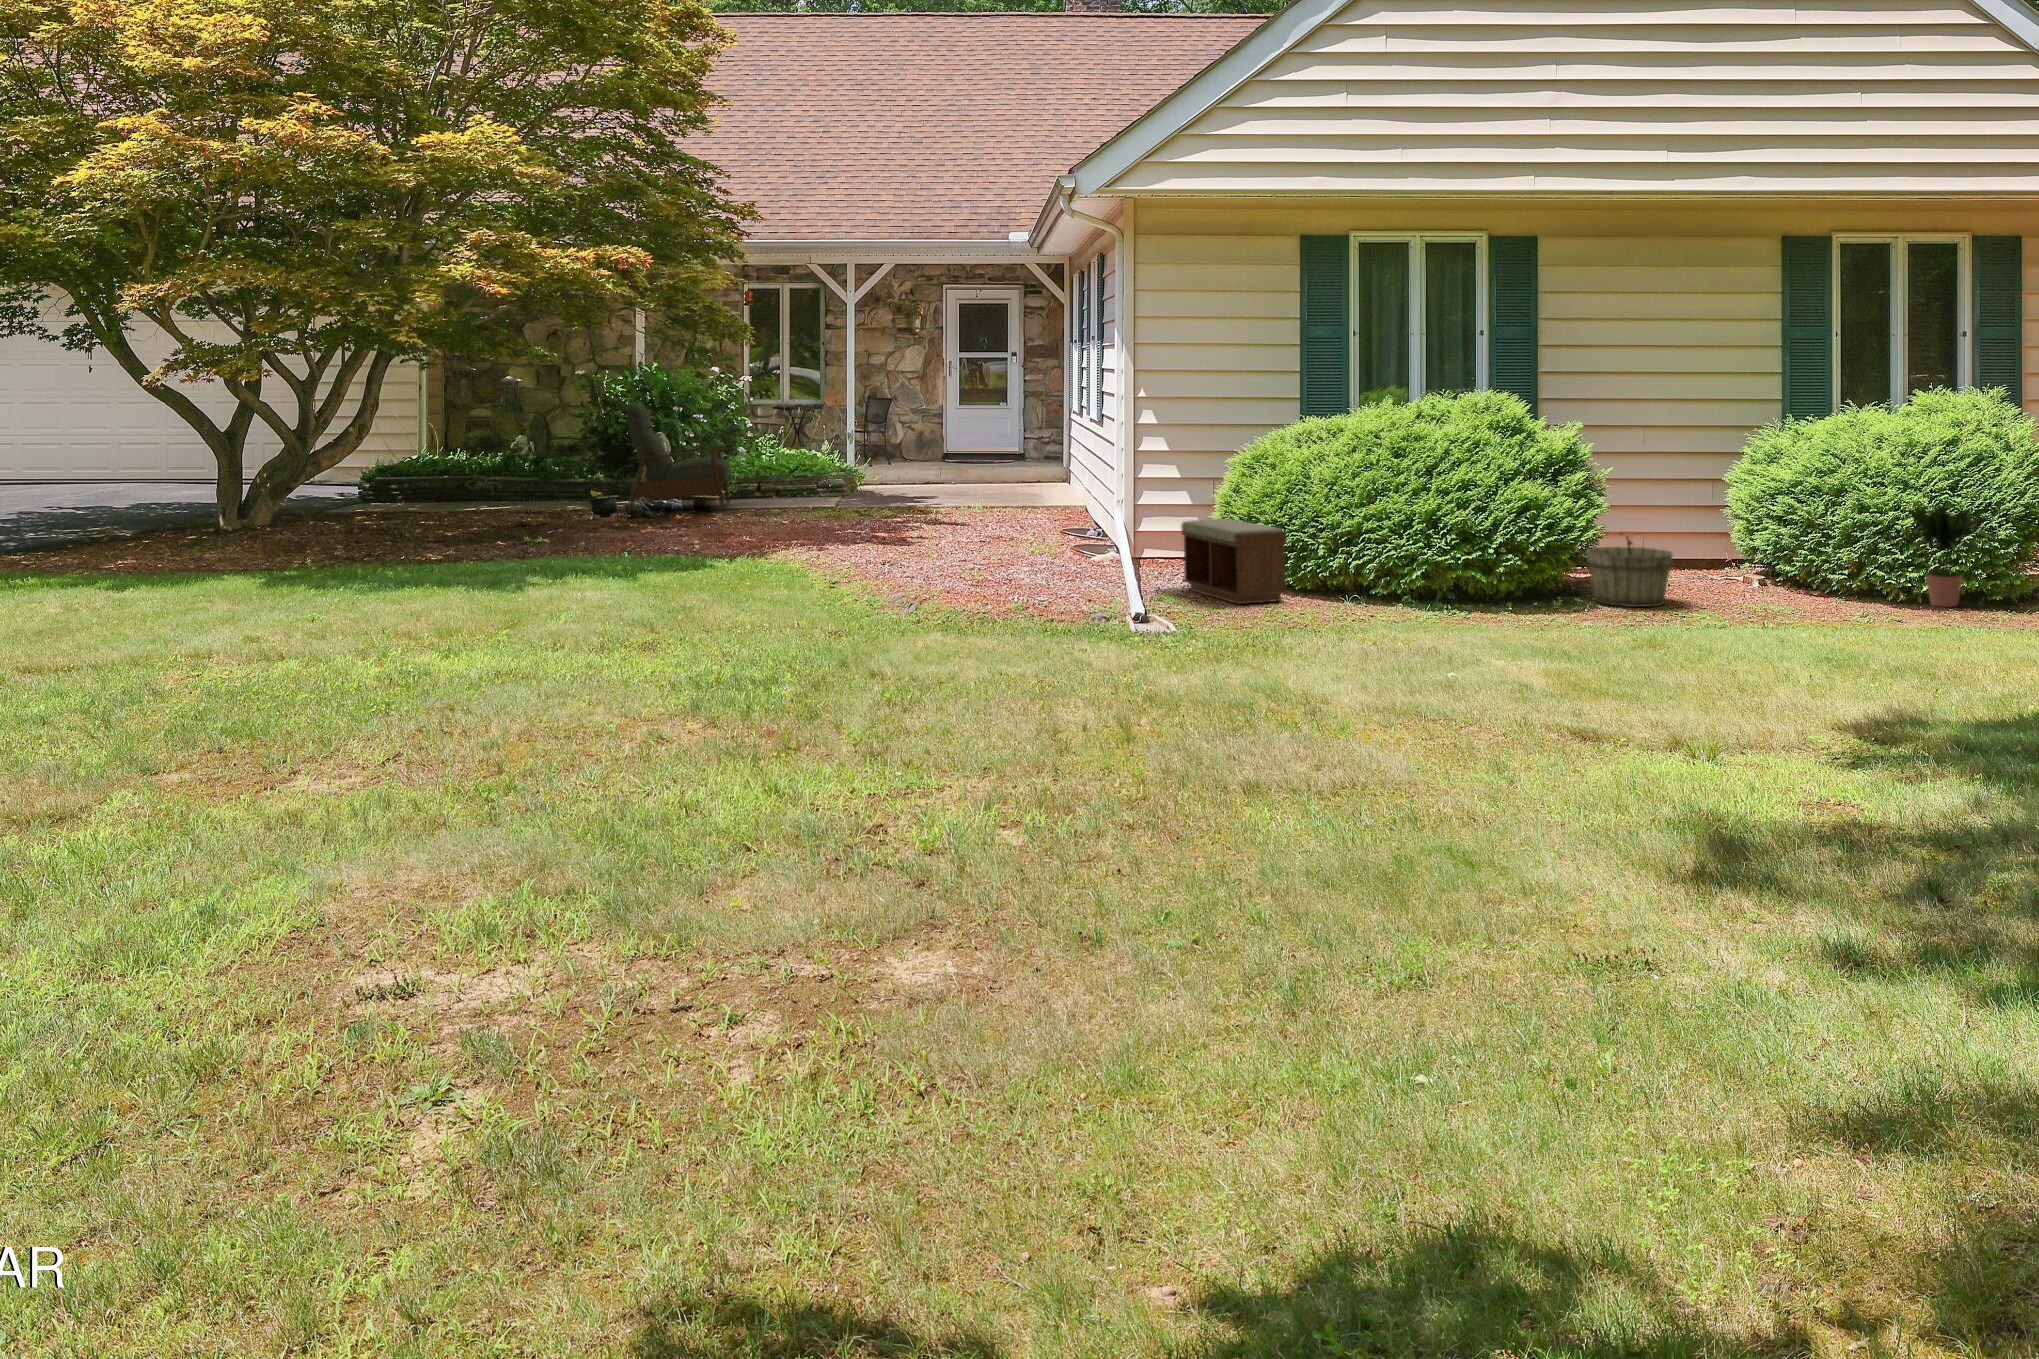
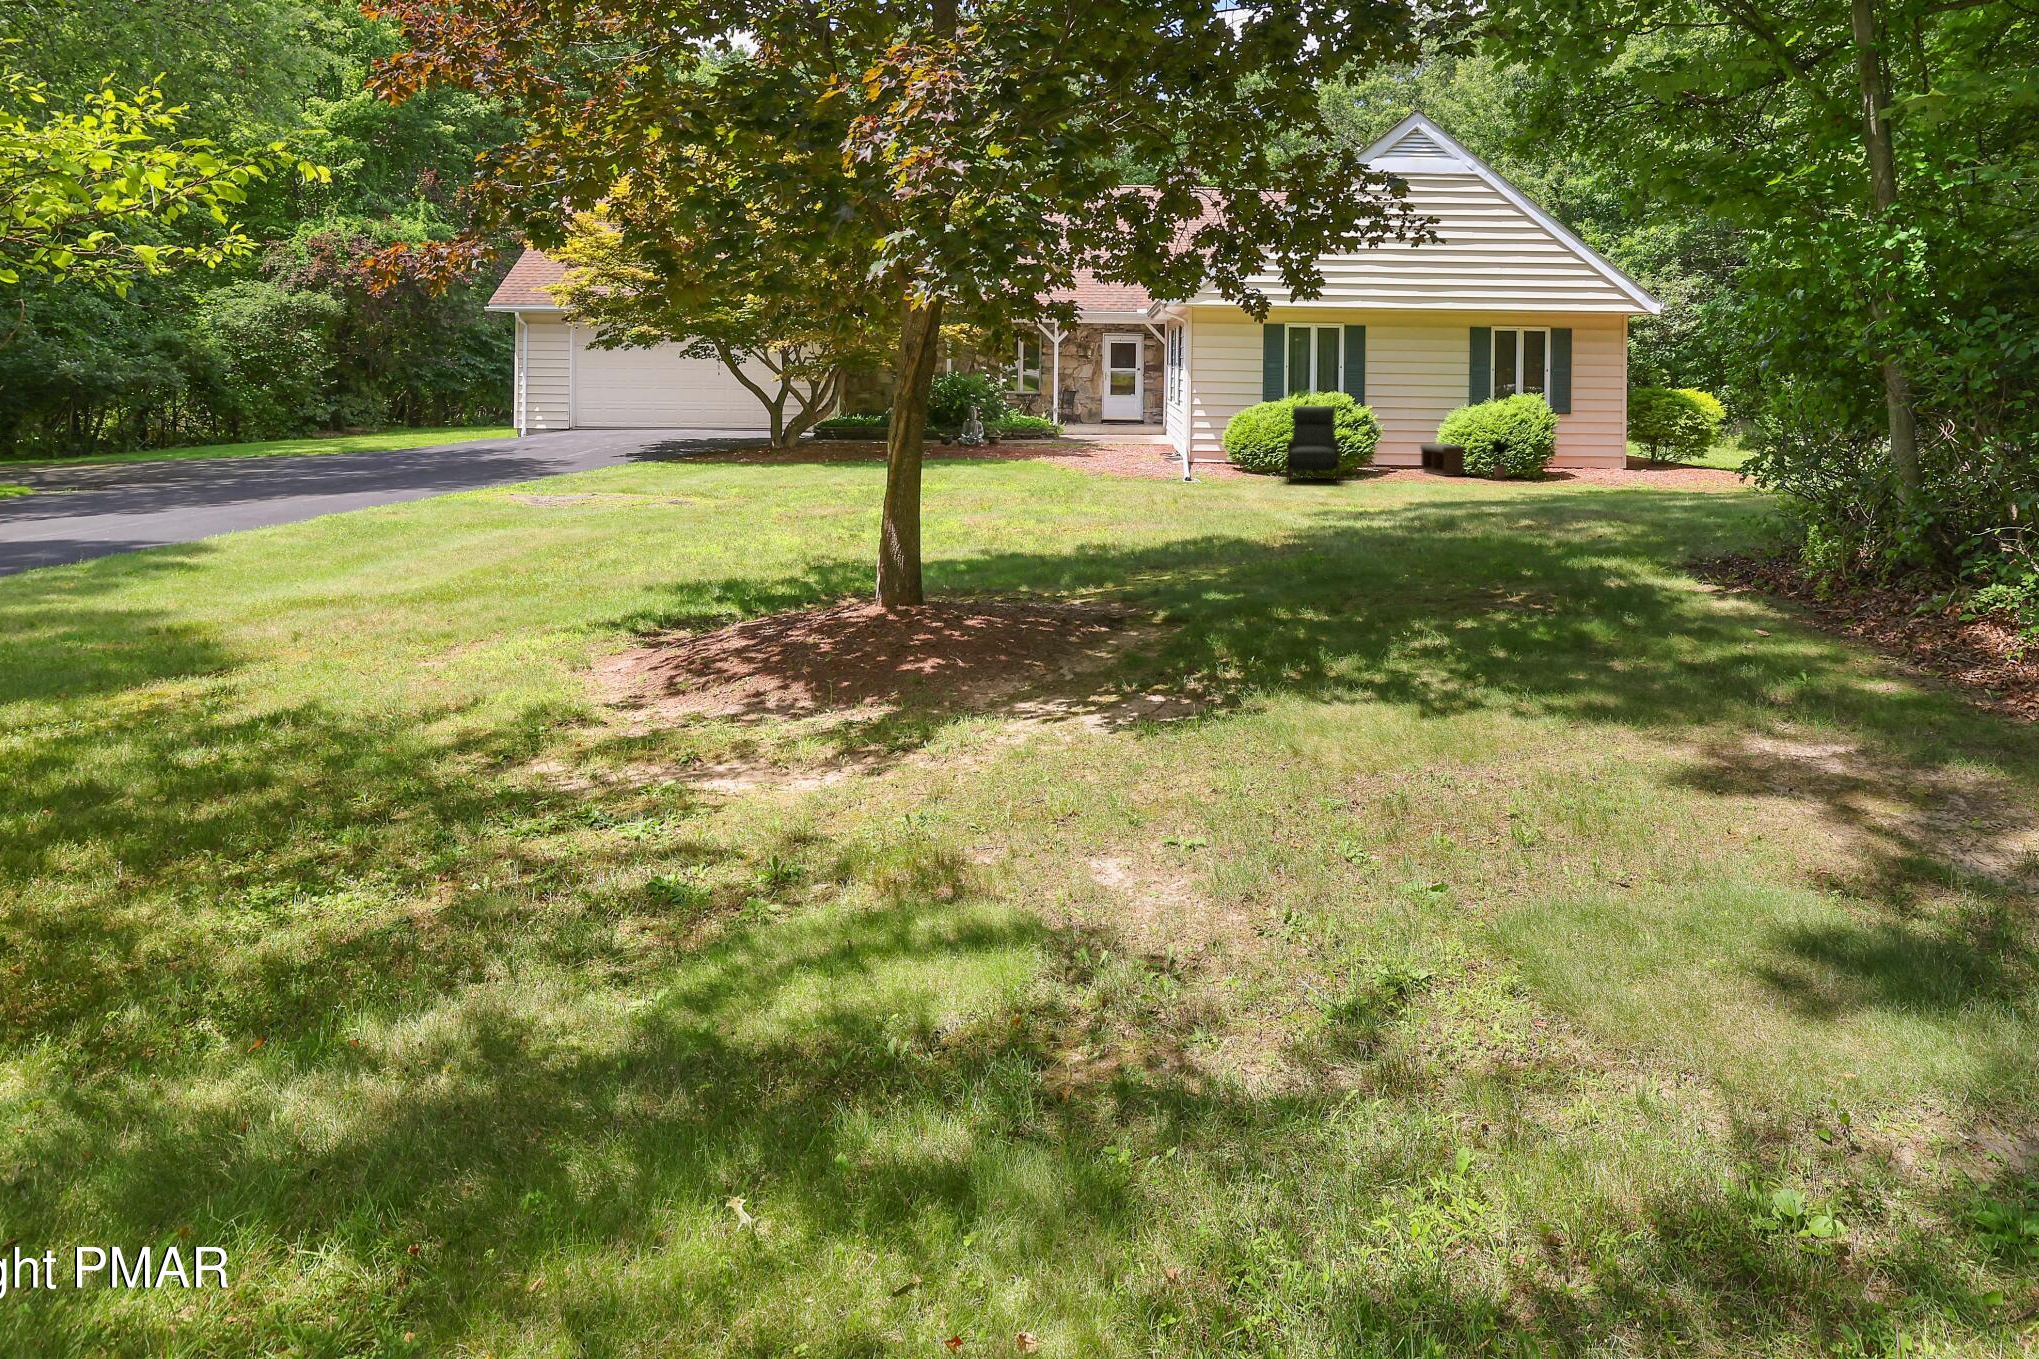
chair: present [624,403,731,513] -> present [1287,406,1340,483]
bench: present [1181,519,1288,604] -> present [1420,443,1465,476]
wooden bucket: present [1586,533,1673,607] -> none [1366,448,1398,477]

